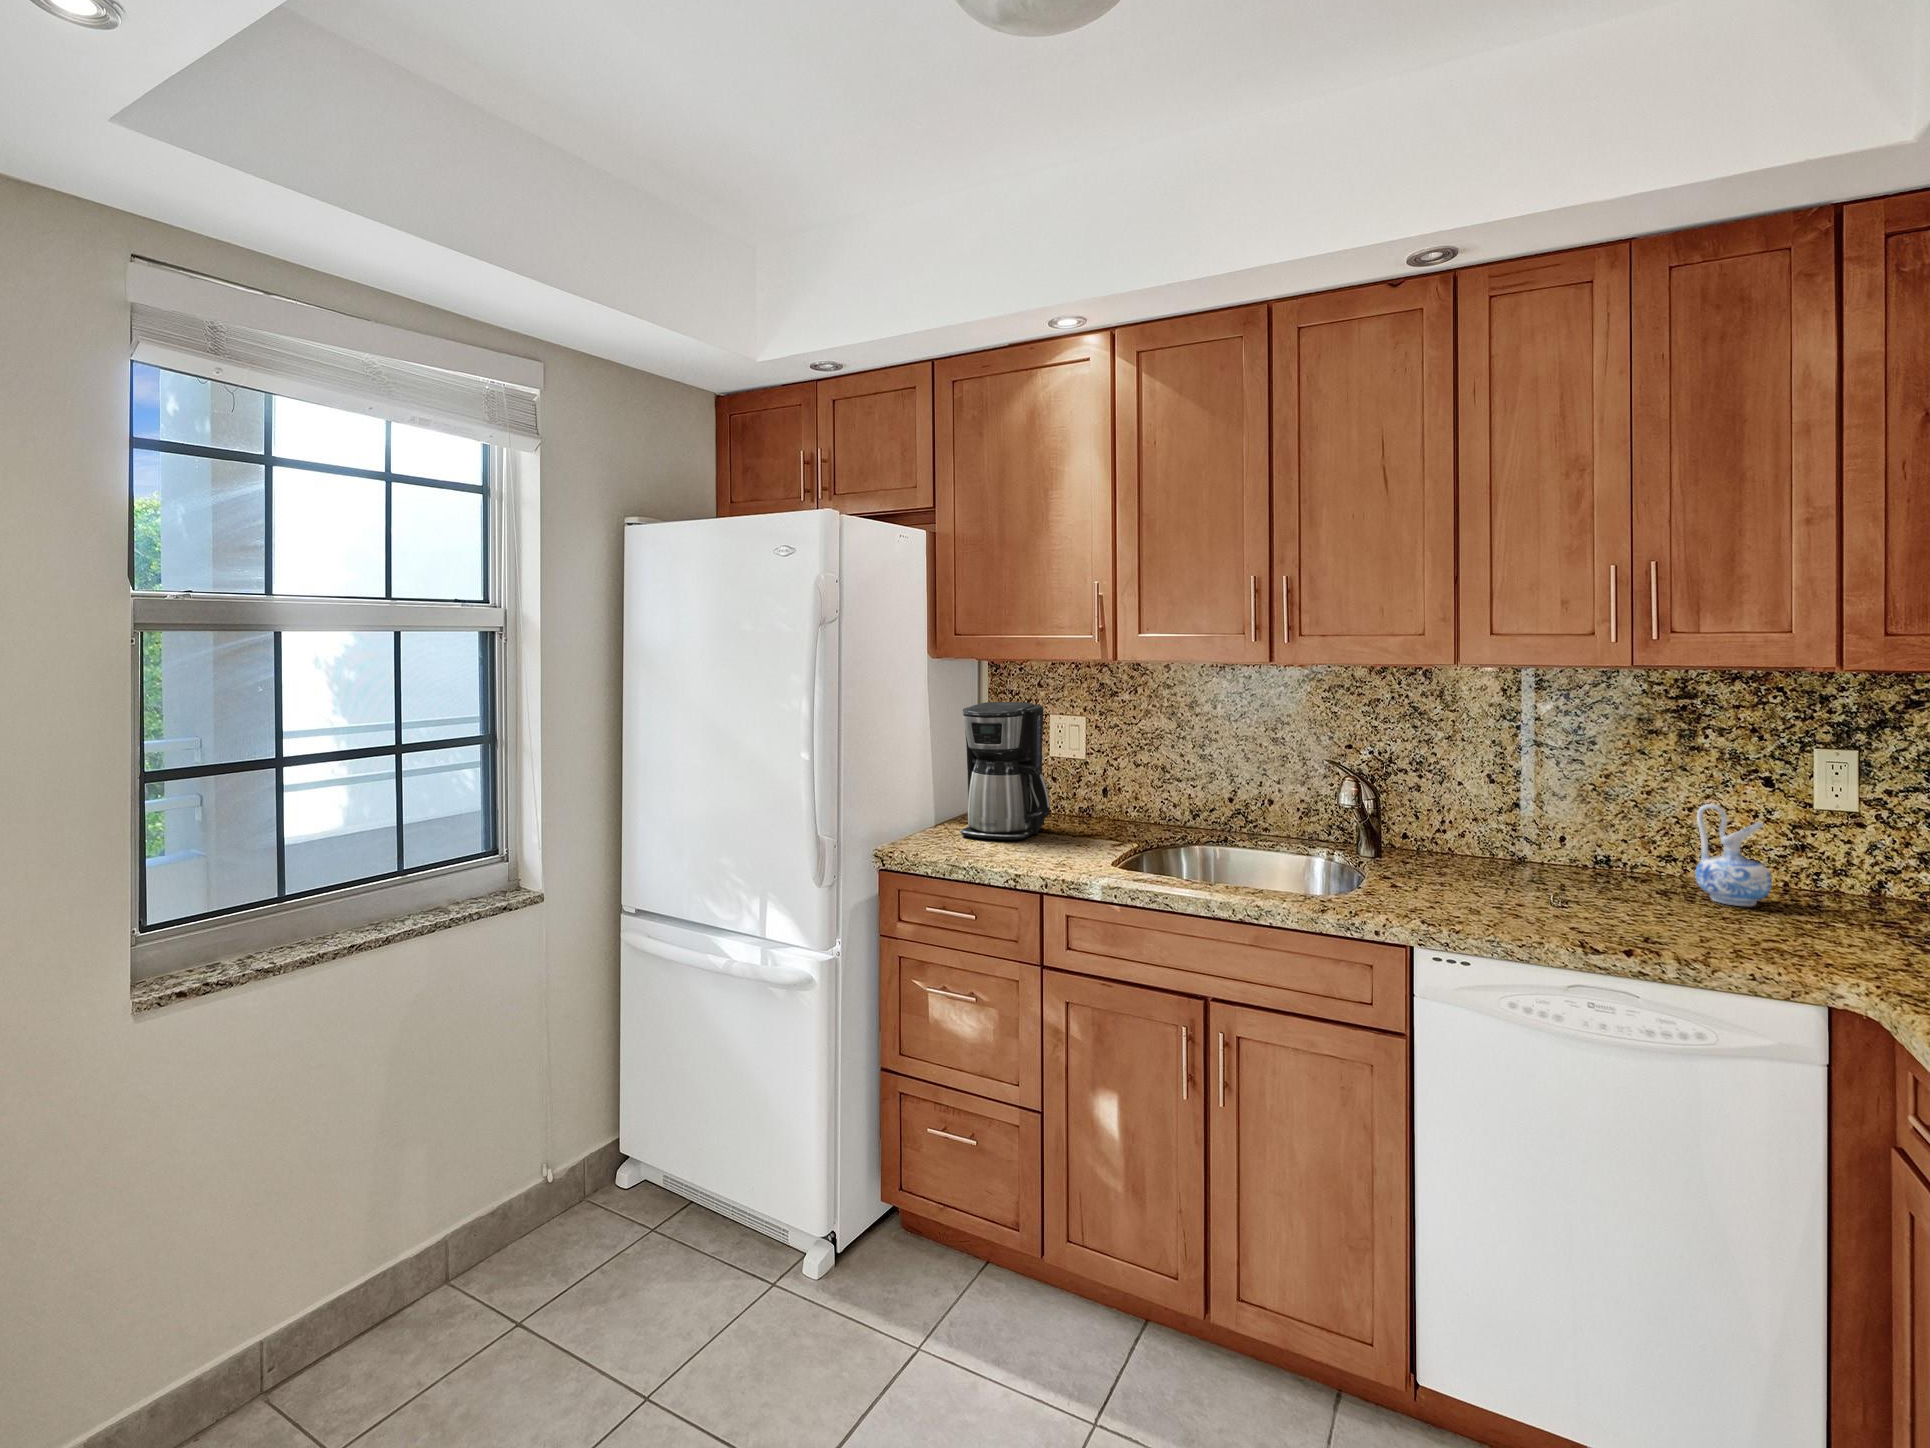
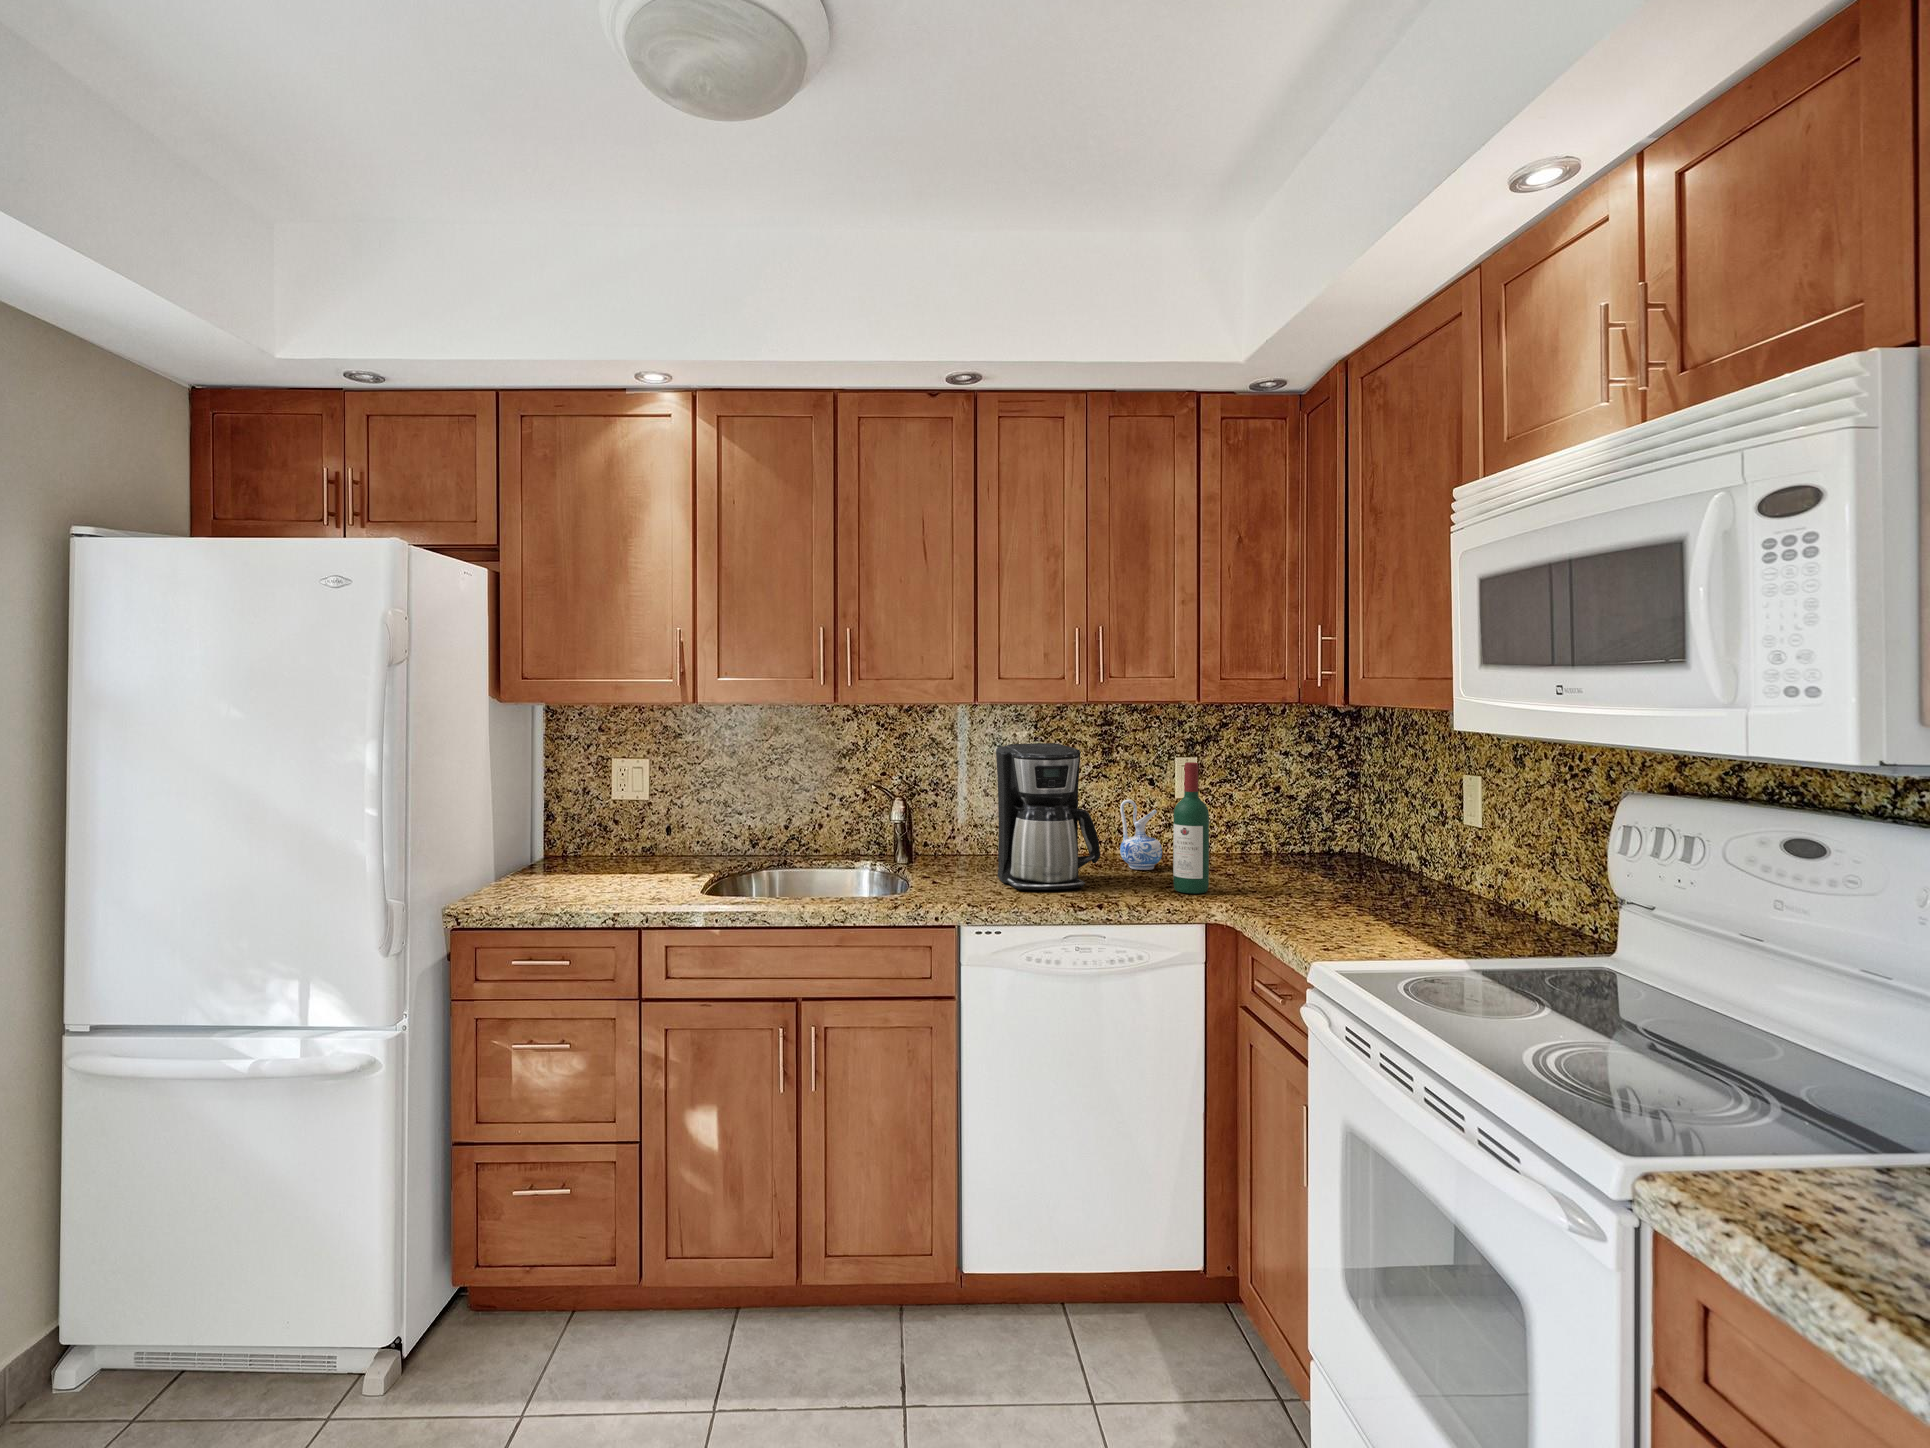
coffee maker: present [960,702,1050,840] -> present [996,743,1100,890]
wine bottle: none [1775,759,1849,958] -> present [1173,762,1209,894]

